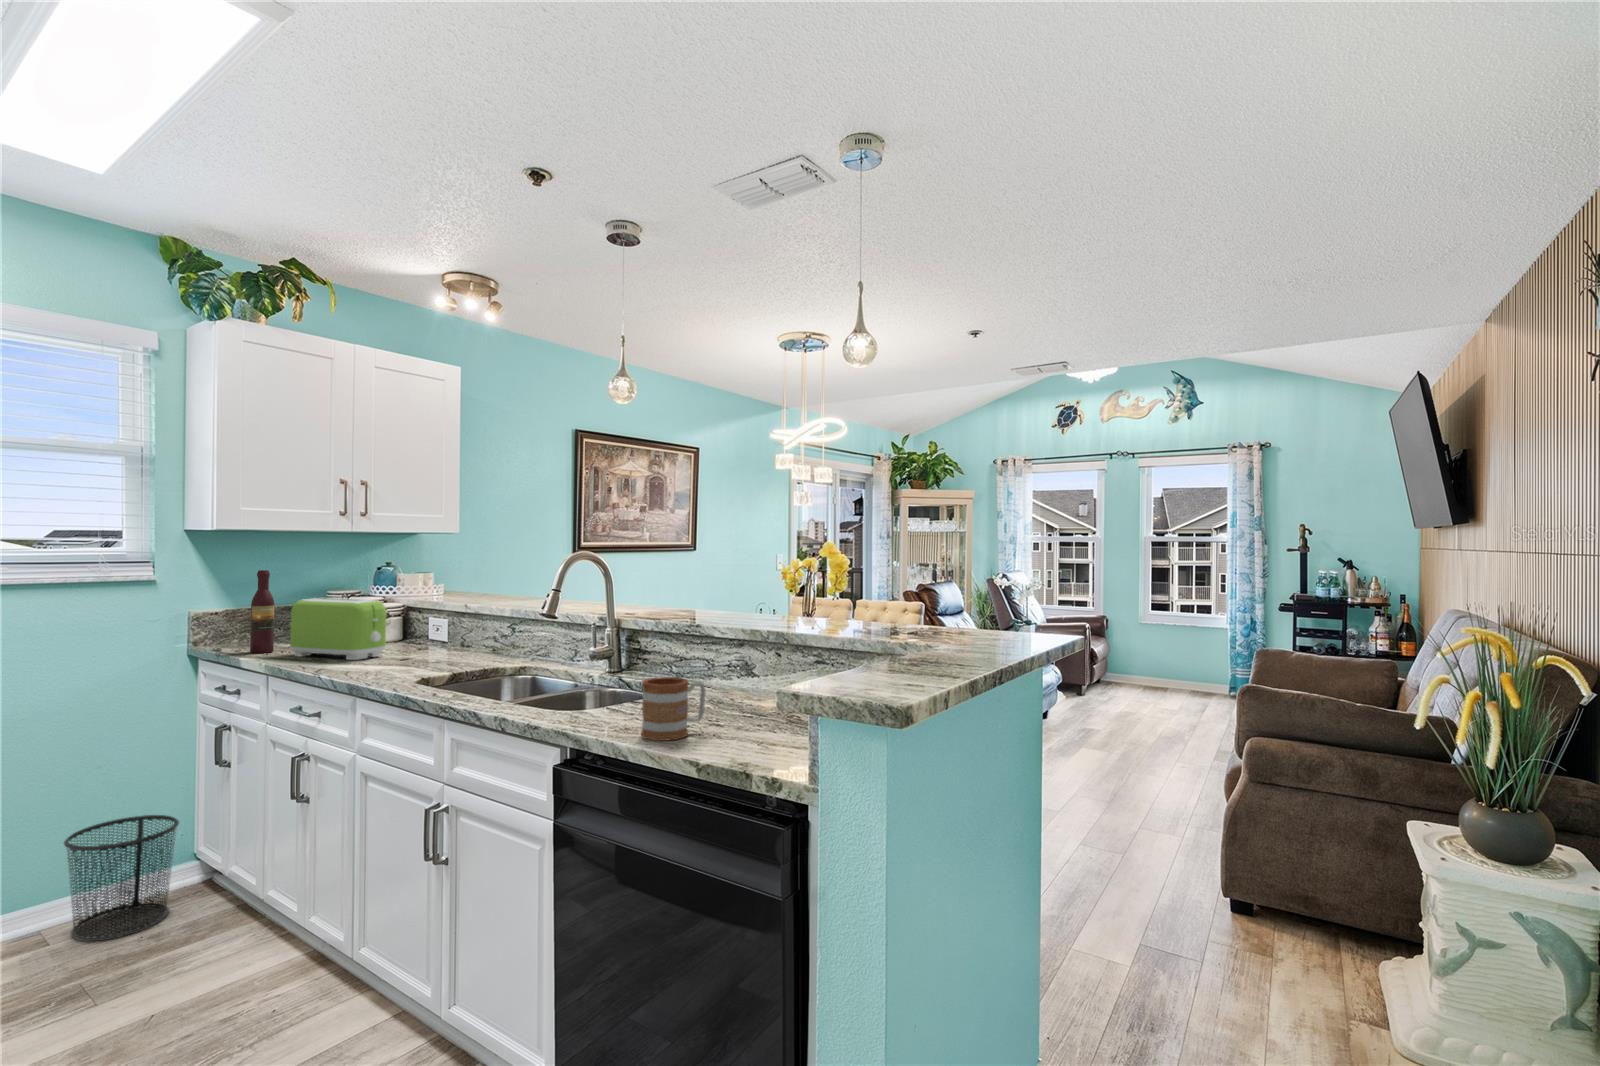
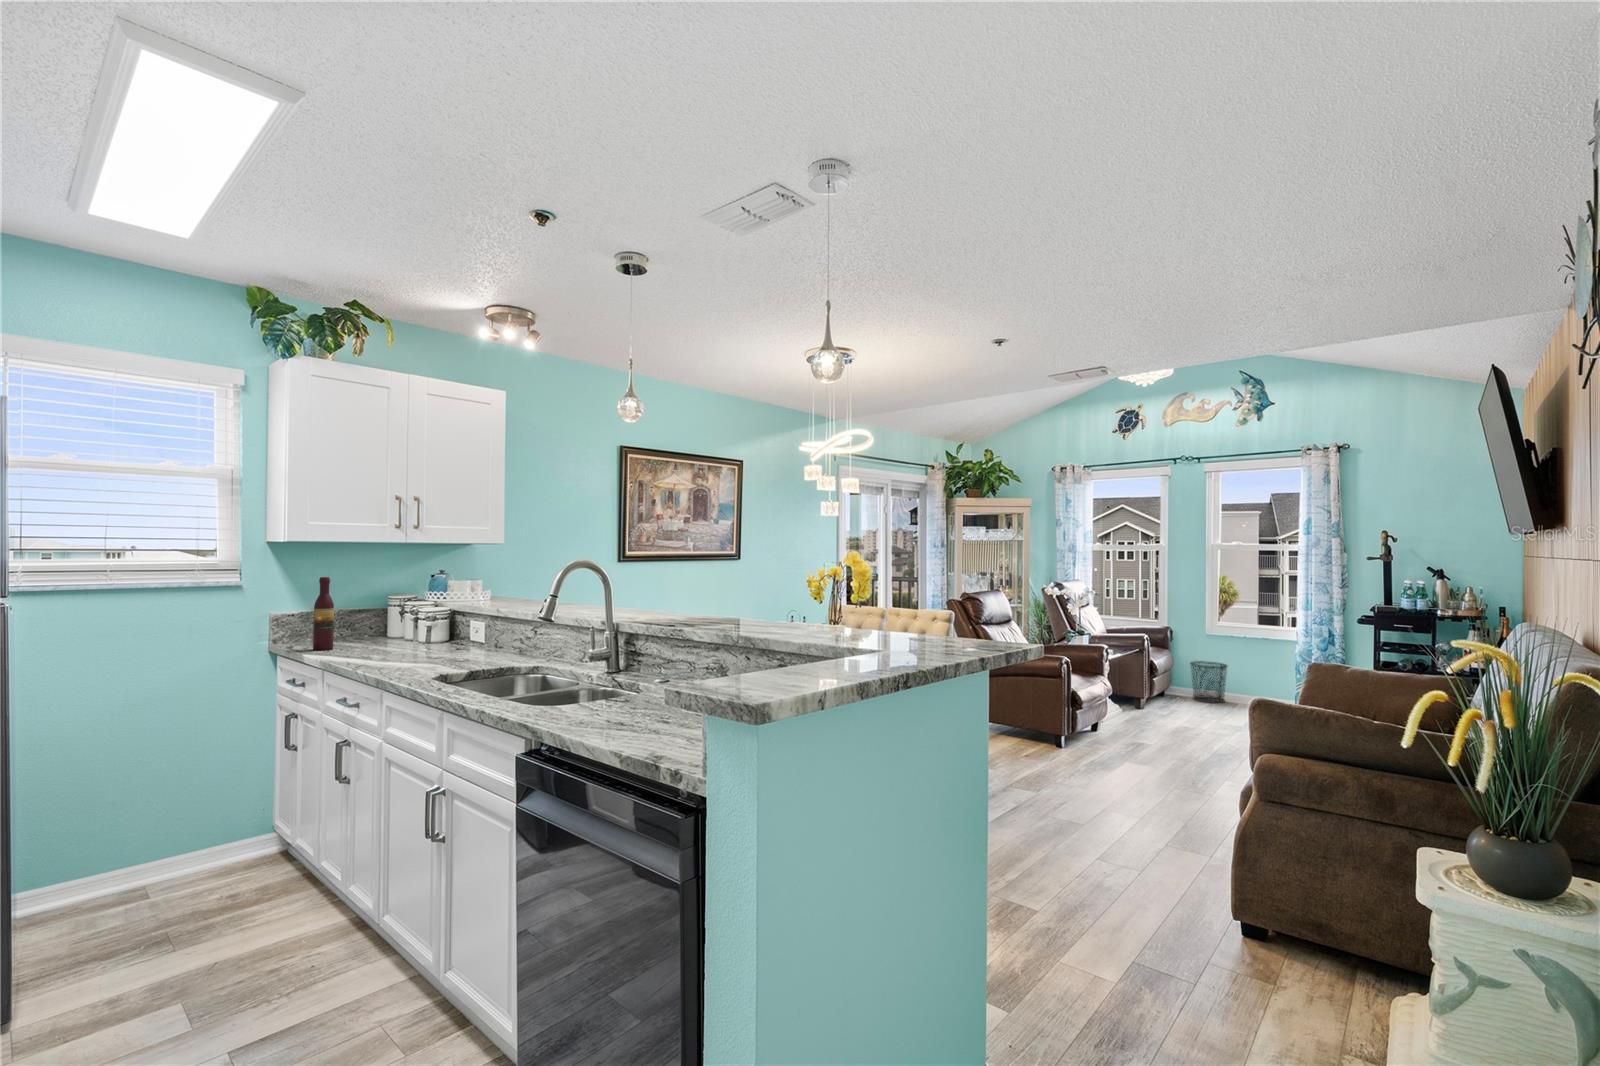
toaster: present [290,598,386,660] -> none [344,602,425,657]
mug: present [641,677,706,741] -> none [584,676,648,735]
waste bin: present [64,815,179,941] -> present [1190,661,1228,703]

